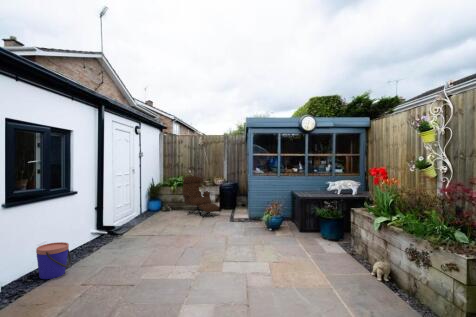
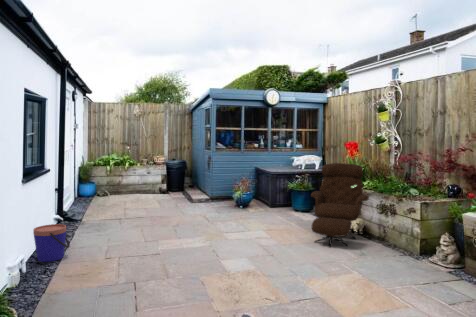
lounge chair: present [182,176,219,217] -> present [311,163,369,247]

